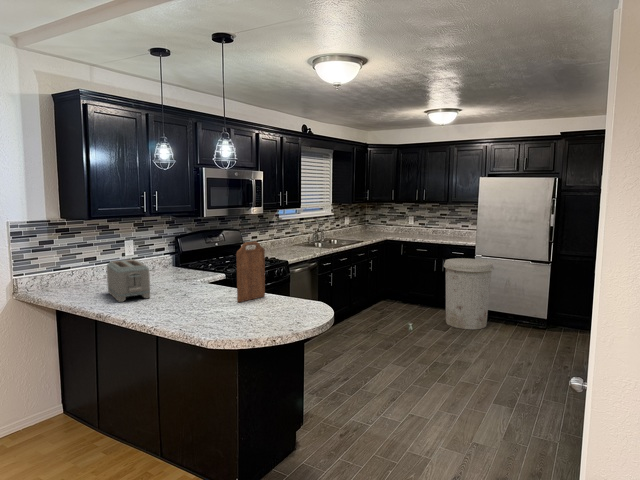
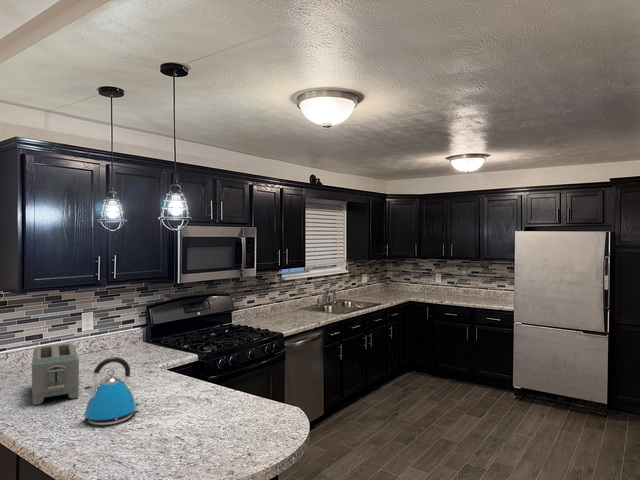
cutting board: present [236,242,265,302] -> none [184,325,226,409]
trash can: present [444,258,494,329] -> none [475,326,537,416]
kettle: none [167,263,204,311] -> present [84,357,140,425]

